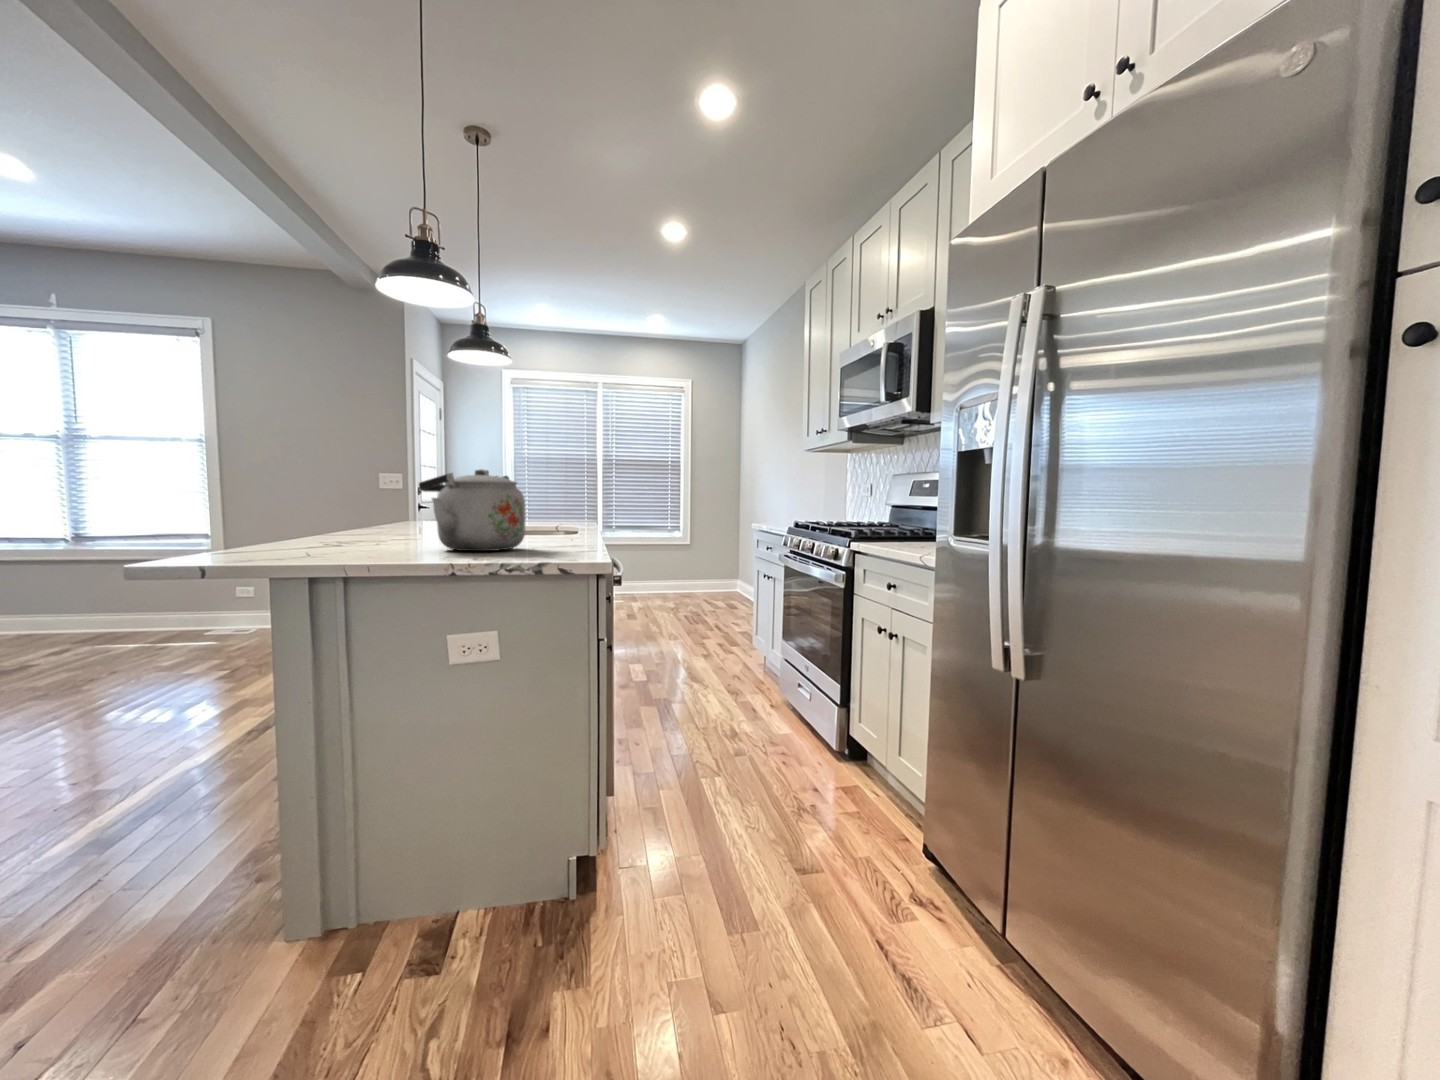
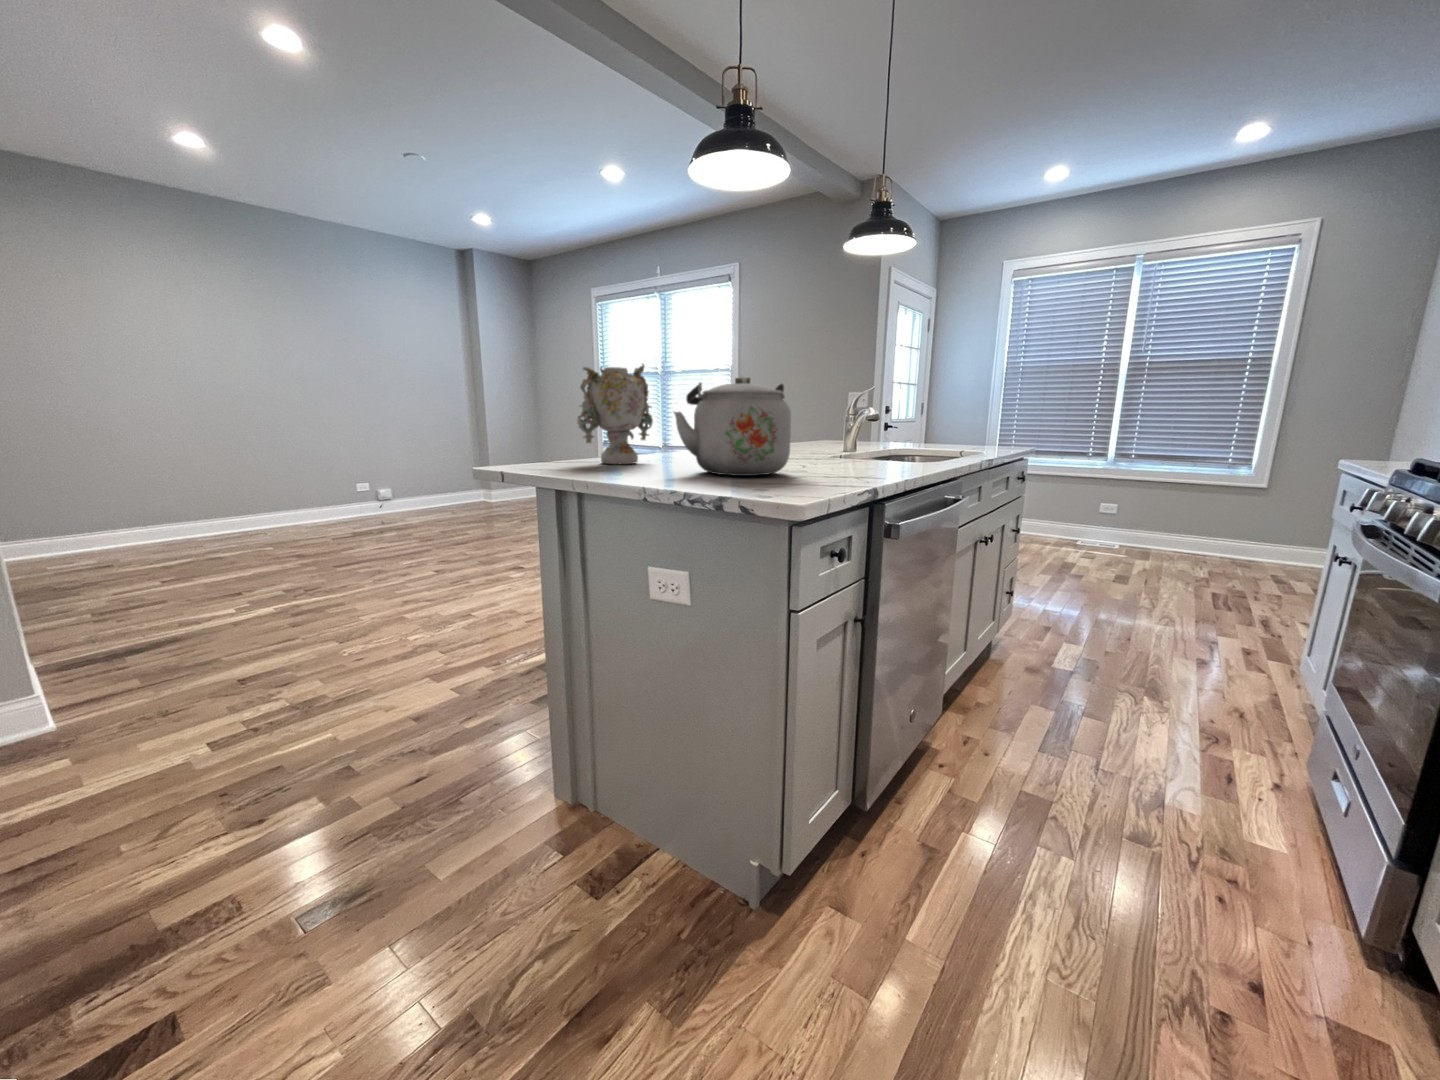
vase: none [278,449,352,551] -> present [577,364,653,464]

